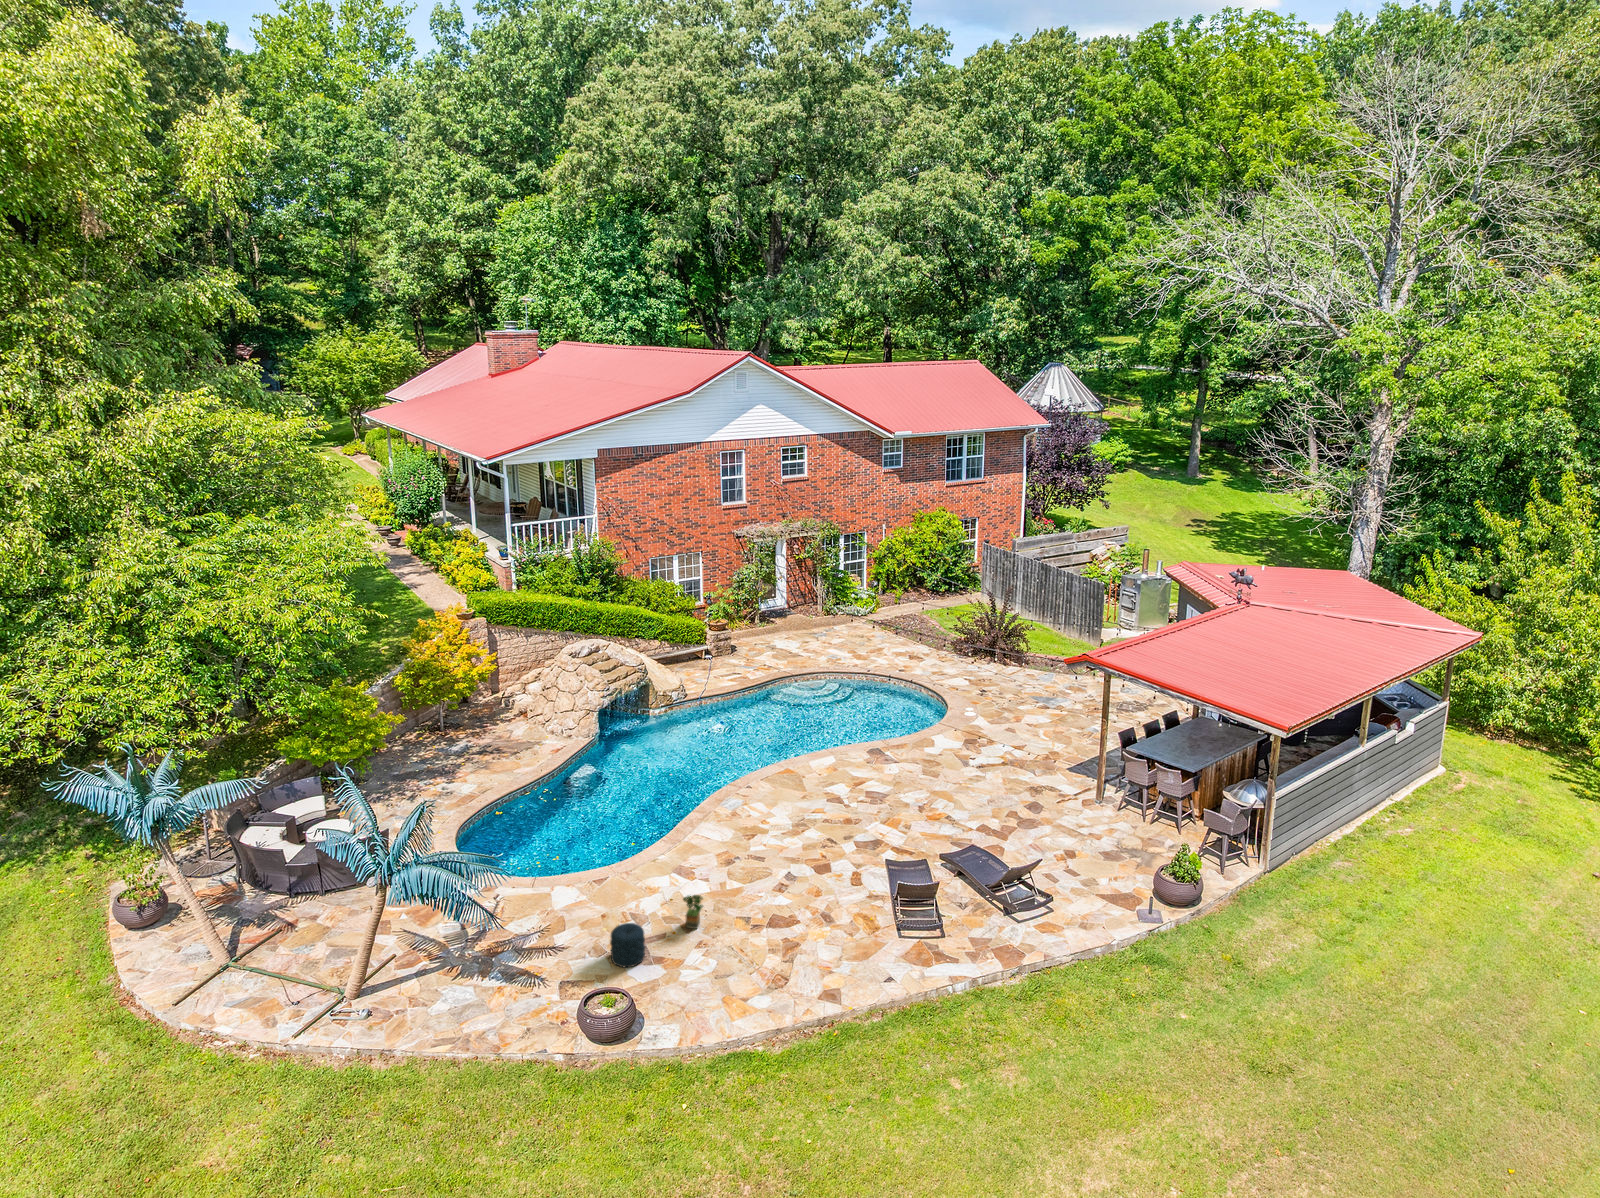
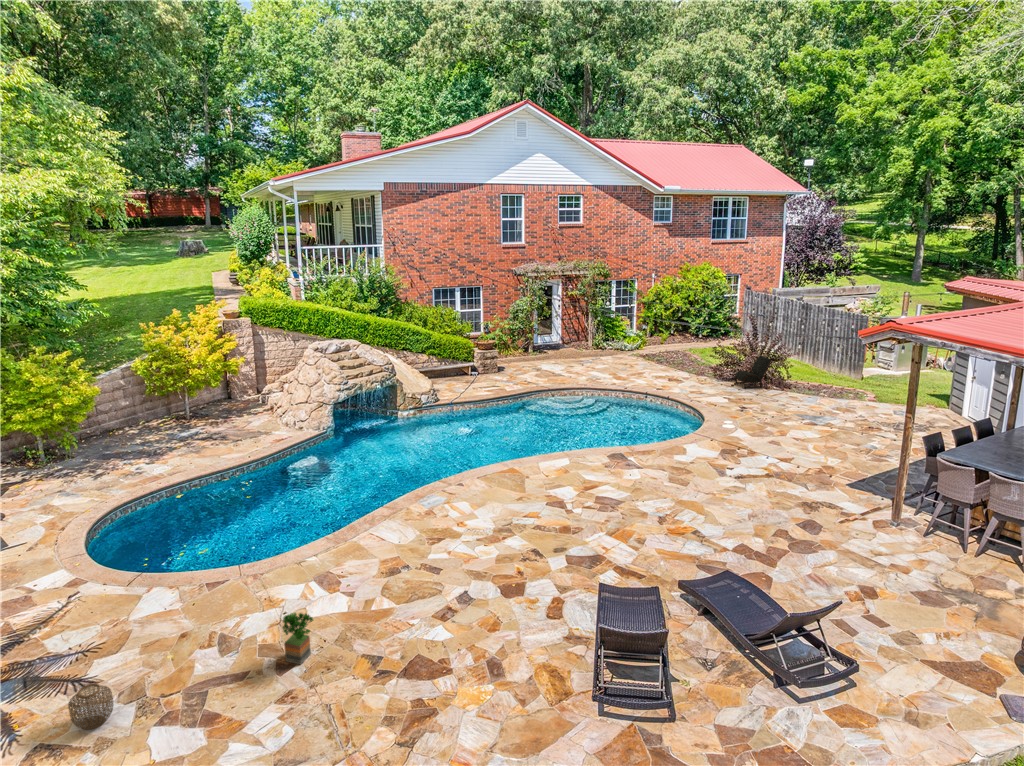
lounge chair: none [975,630,1009,665] -> present [735,355,771,389]
pouf: present [610,923,645,967] -> none [138,650,200,722]
woven basket: none [573,946,597,975] -> present [68,684,113,730]

